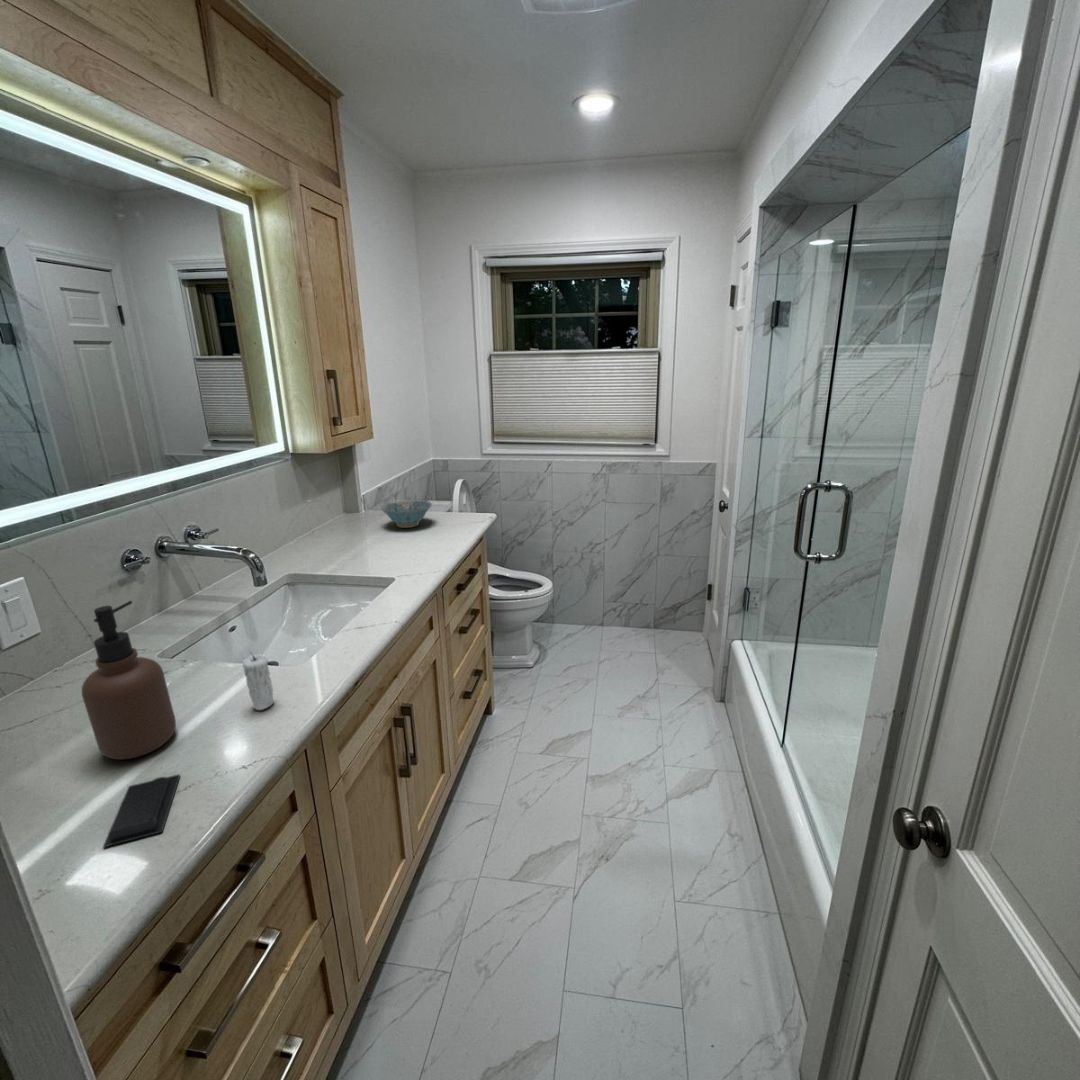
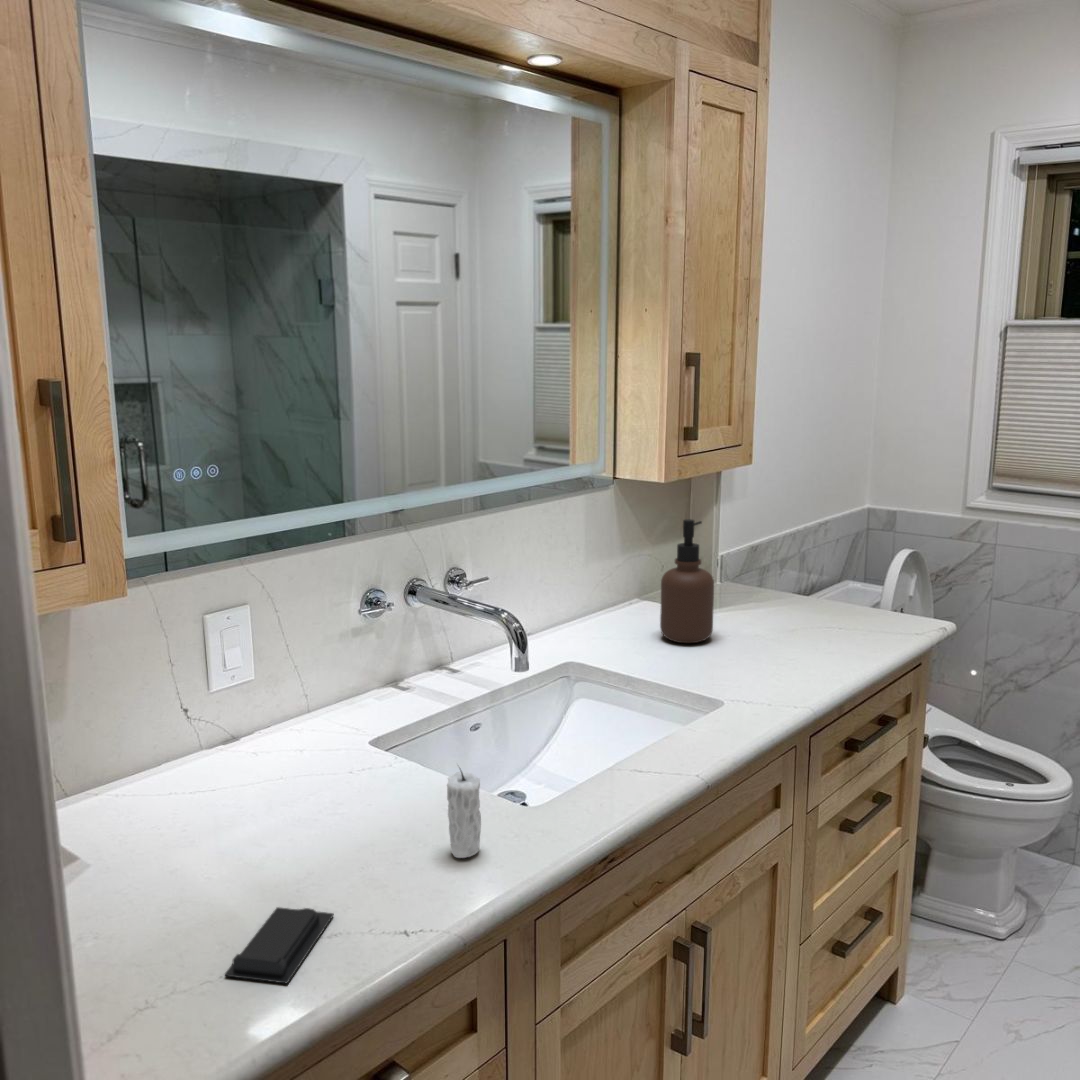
ceramic bowl: present [380,500,432,528] -> none [740,573,832,621]
soap dispenser: present [82,601,176,759] -> present [660,519,714,643]

